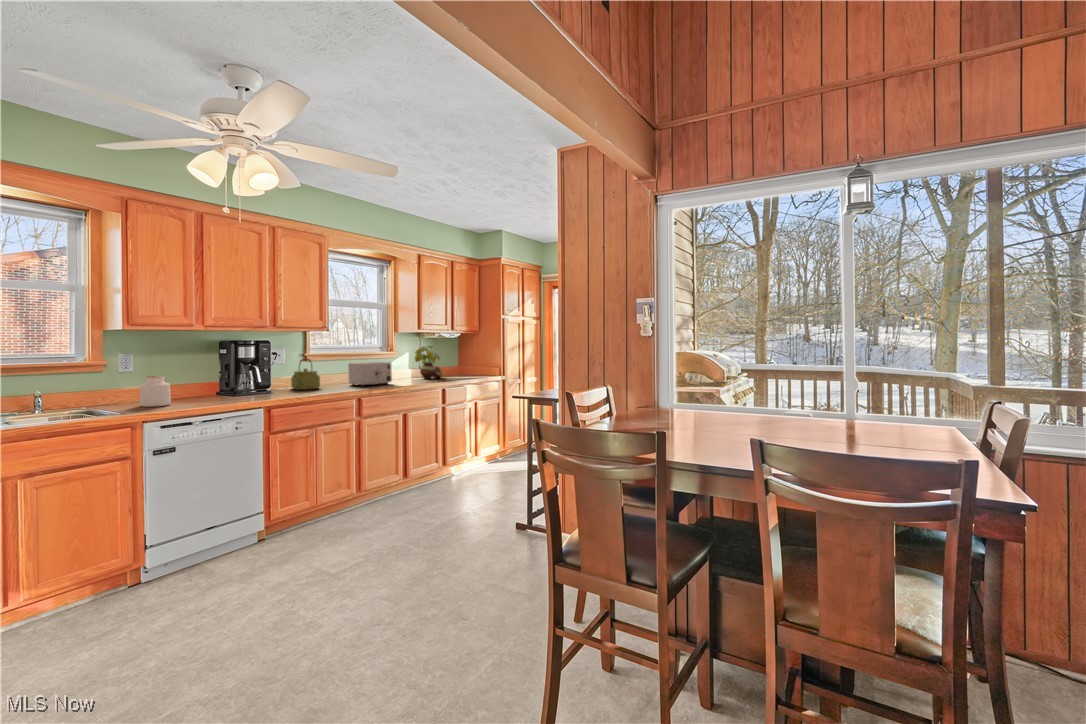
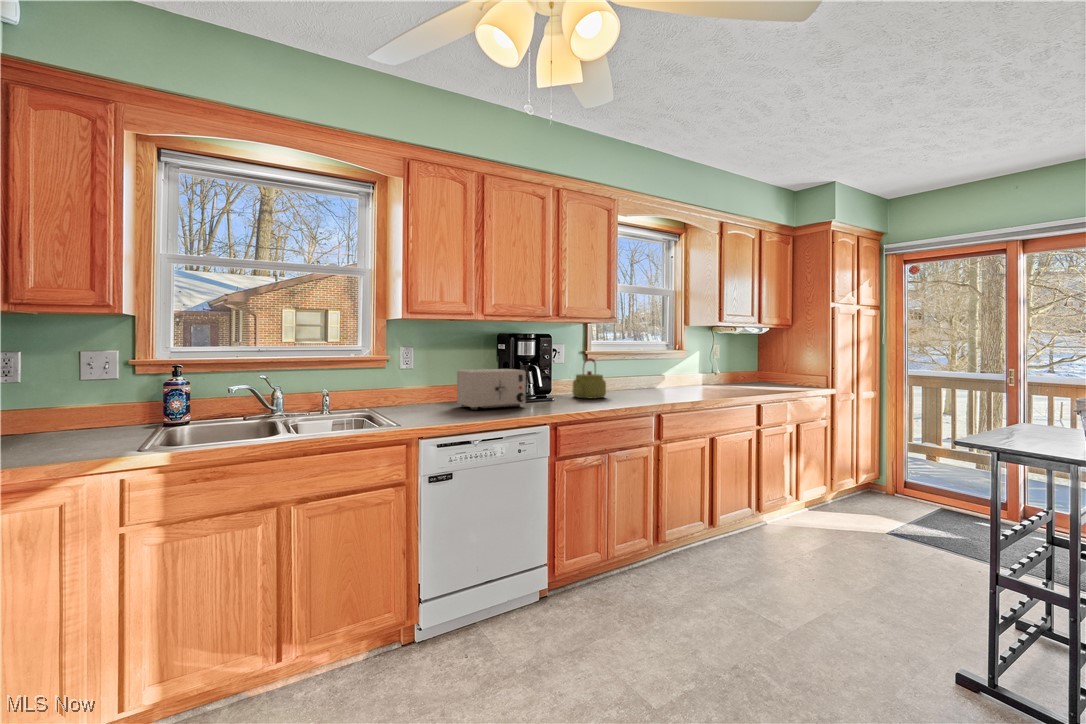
potted plant: present [415,346,442,379] -> none [712,344,750,388]
toaster: present [348,362,392,386] -> present [457,369,526,410]
jar: present [140,376,171,407] -> none [417,376,448,415]

